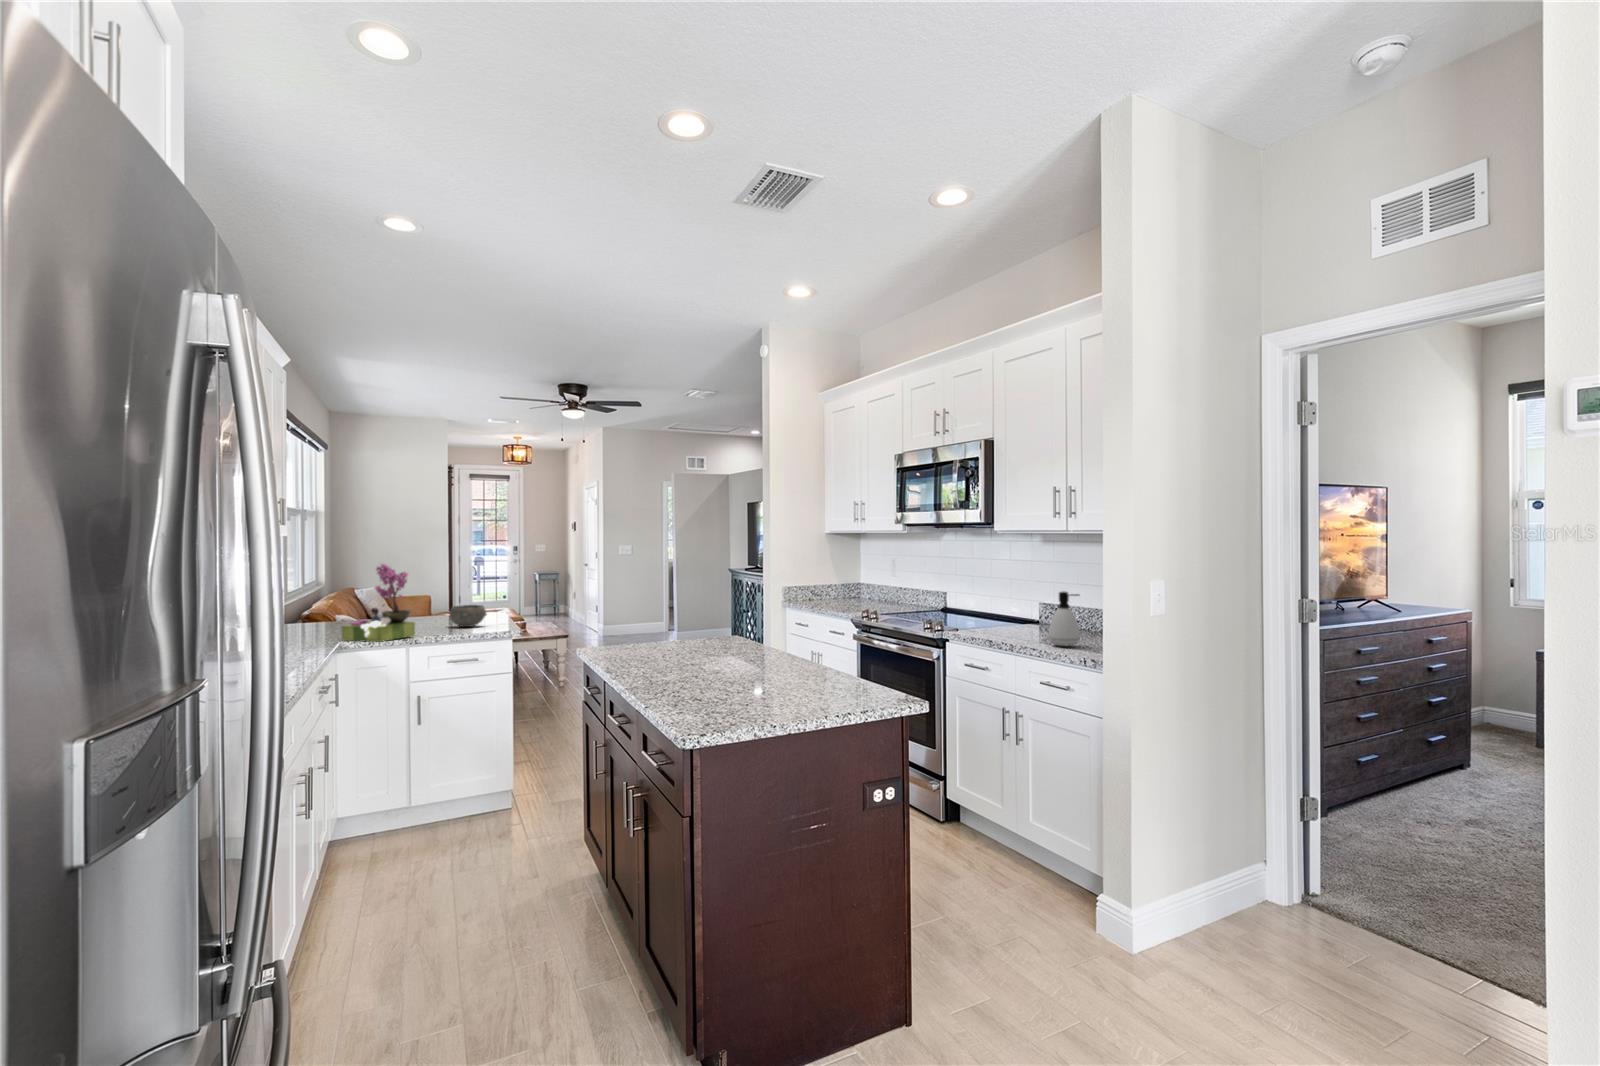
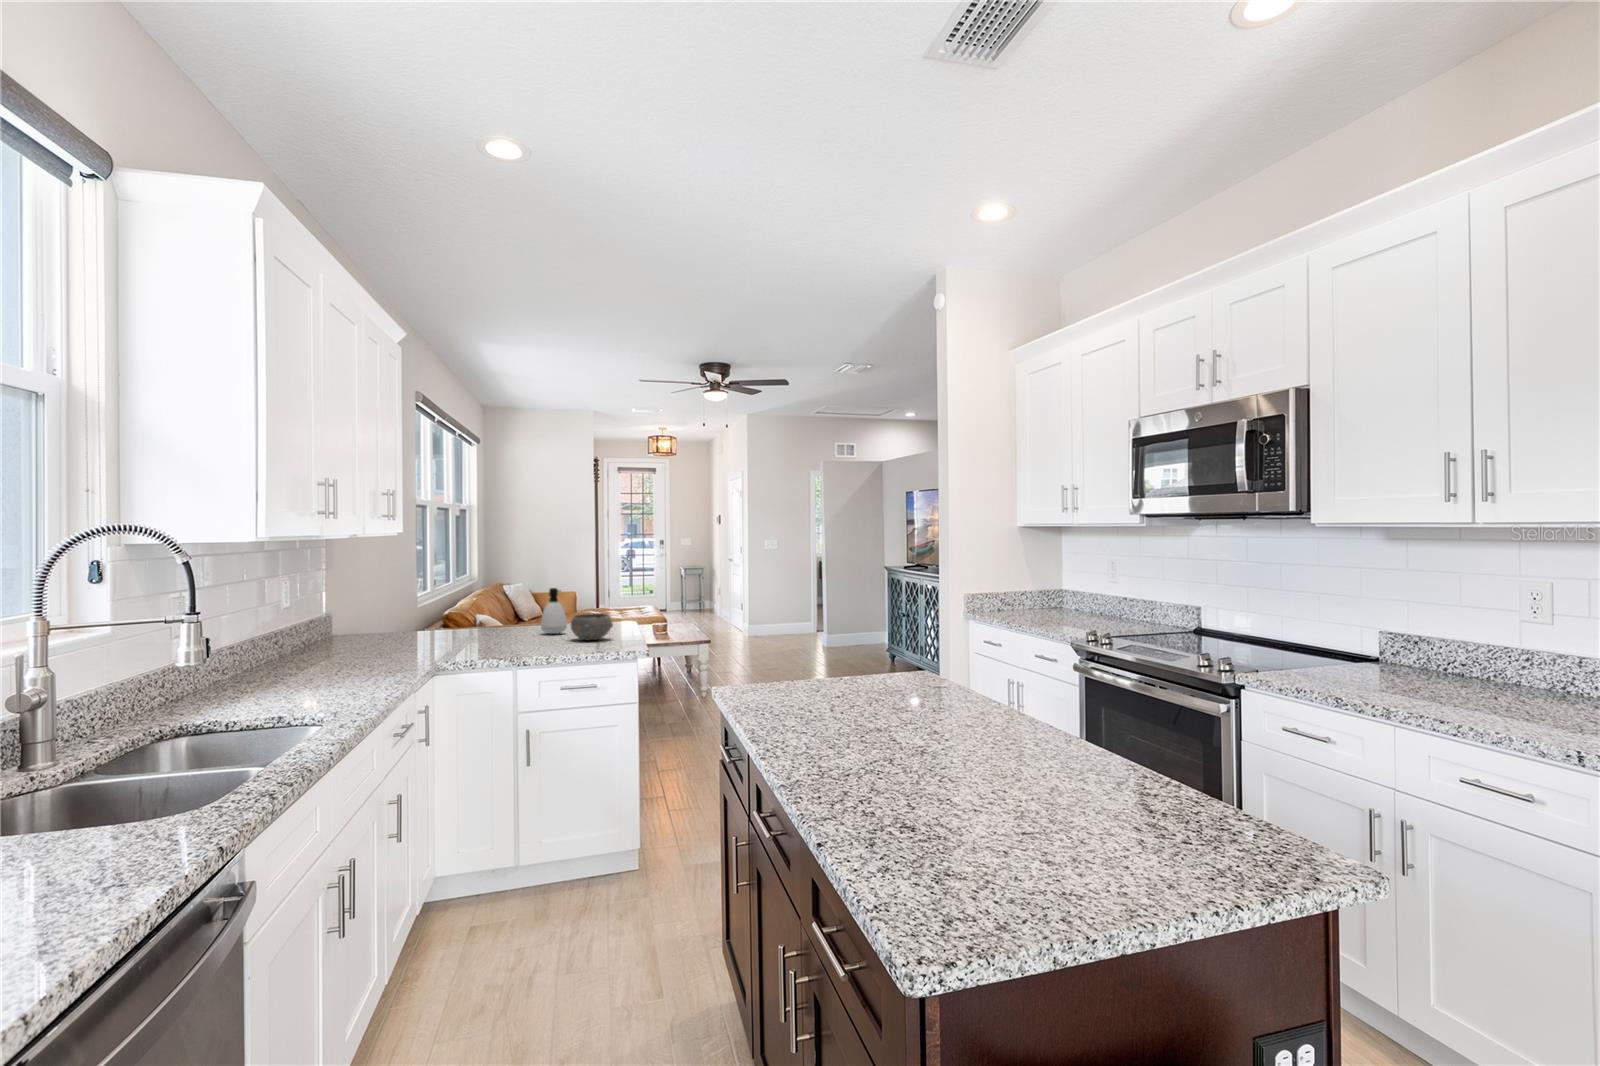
flower arrangement: present [342,564,415,642] -> none [438,563,524,664]
soap dispenser: present [1049,591,1080,646] -> present [541,588,567,634]

